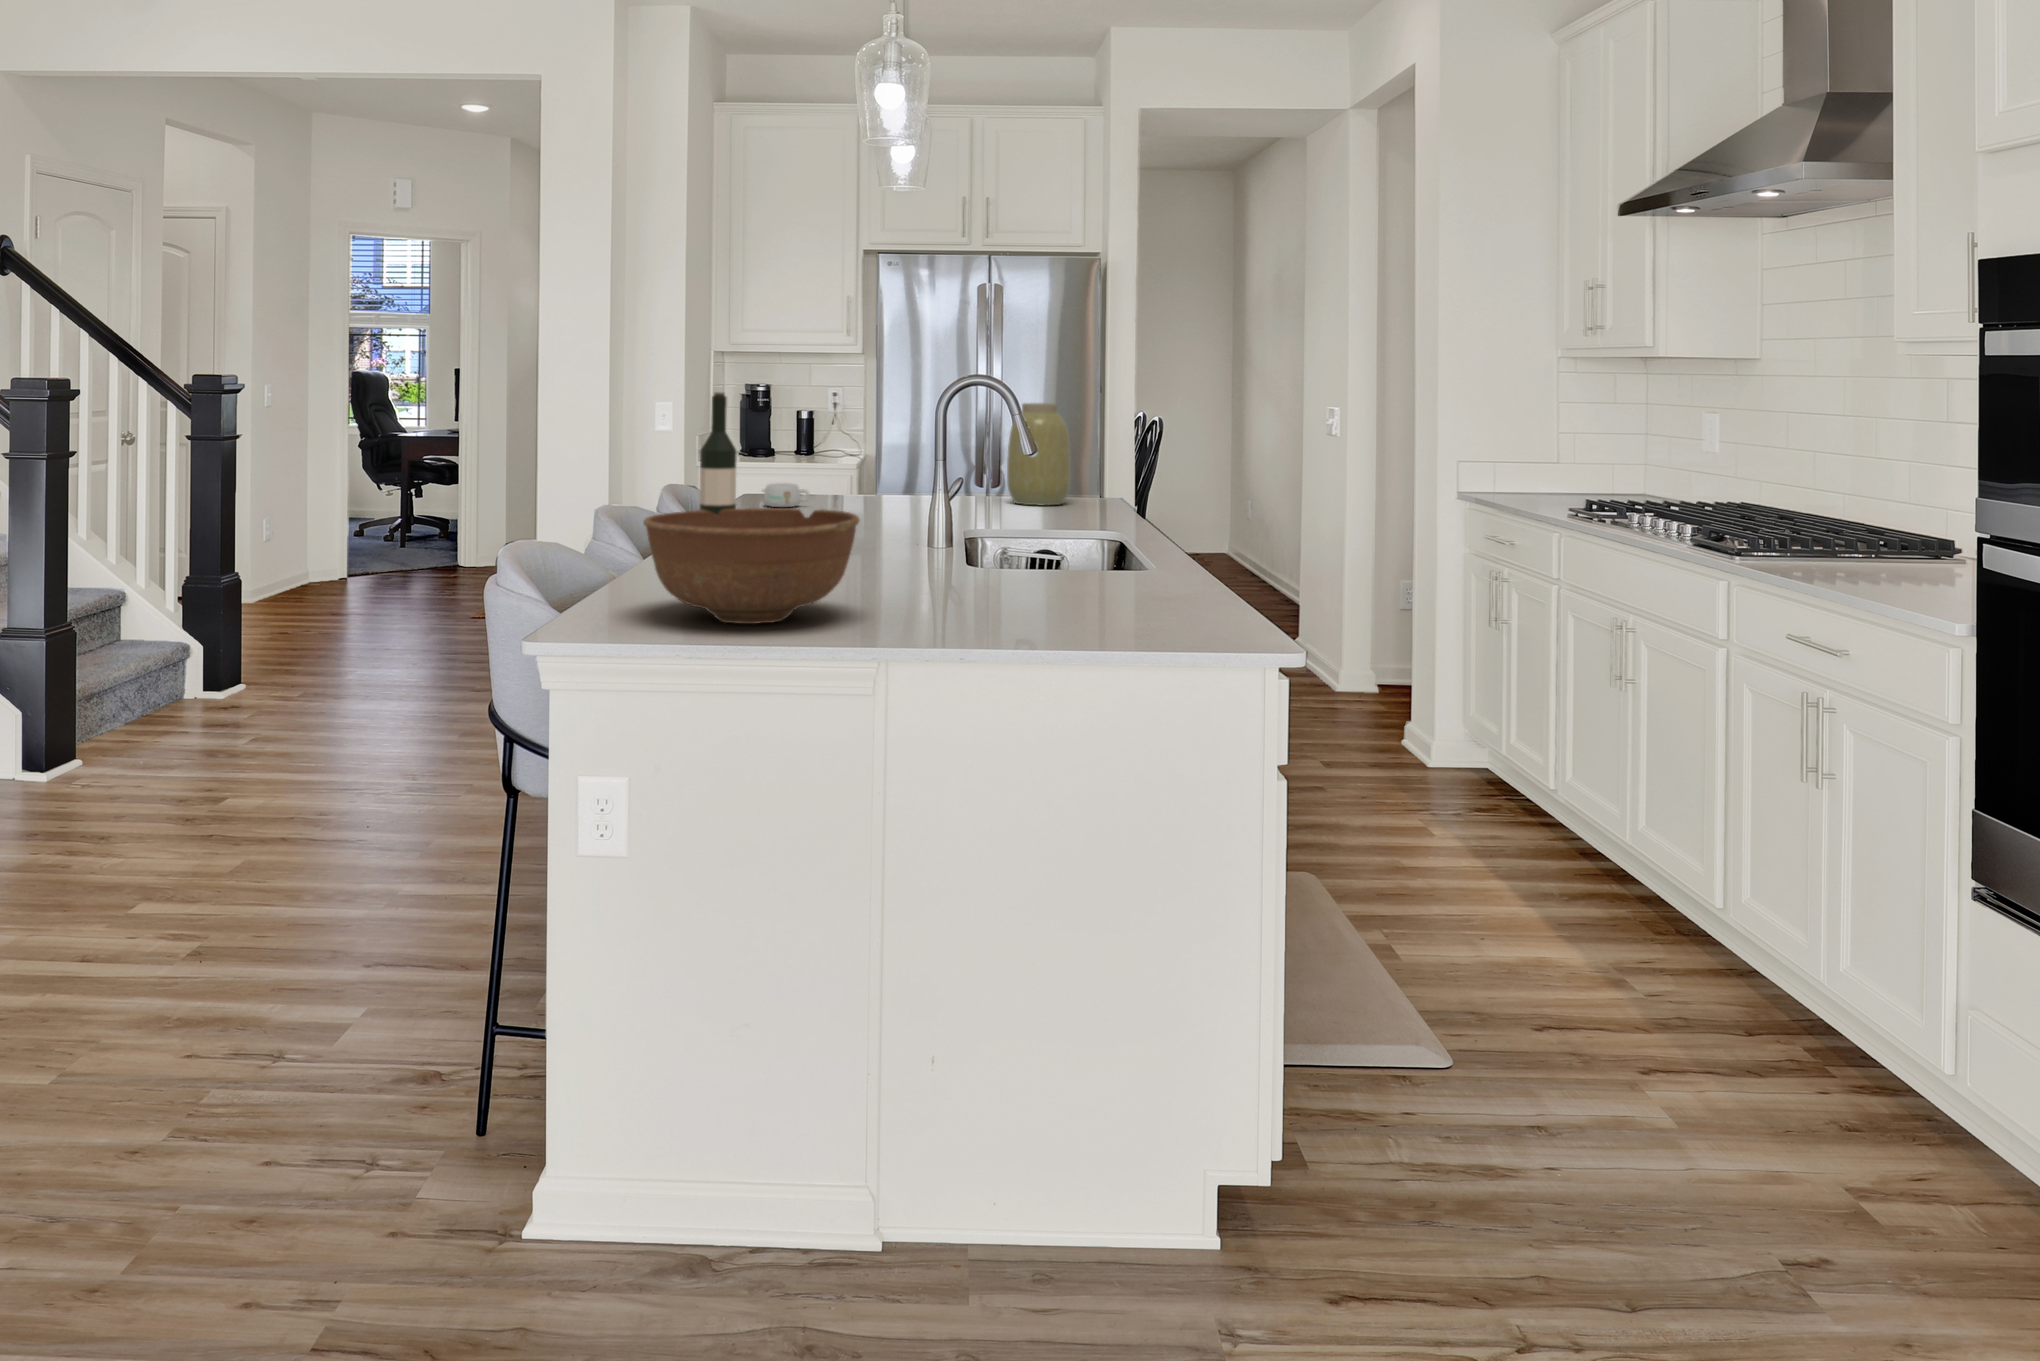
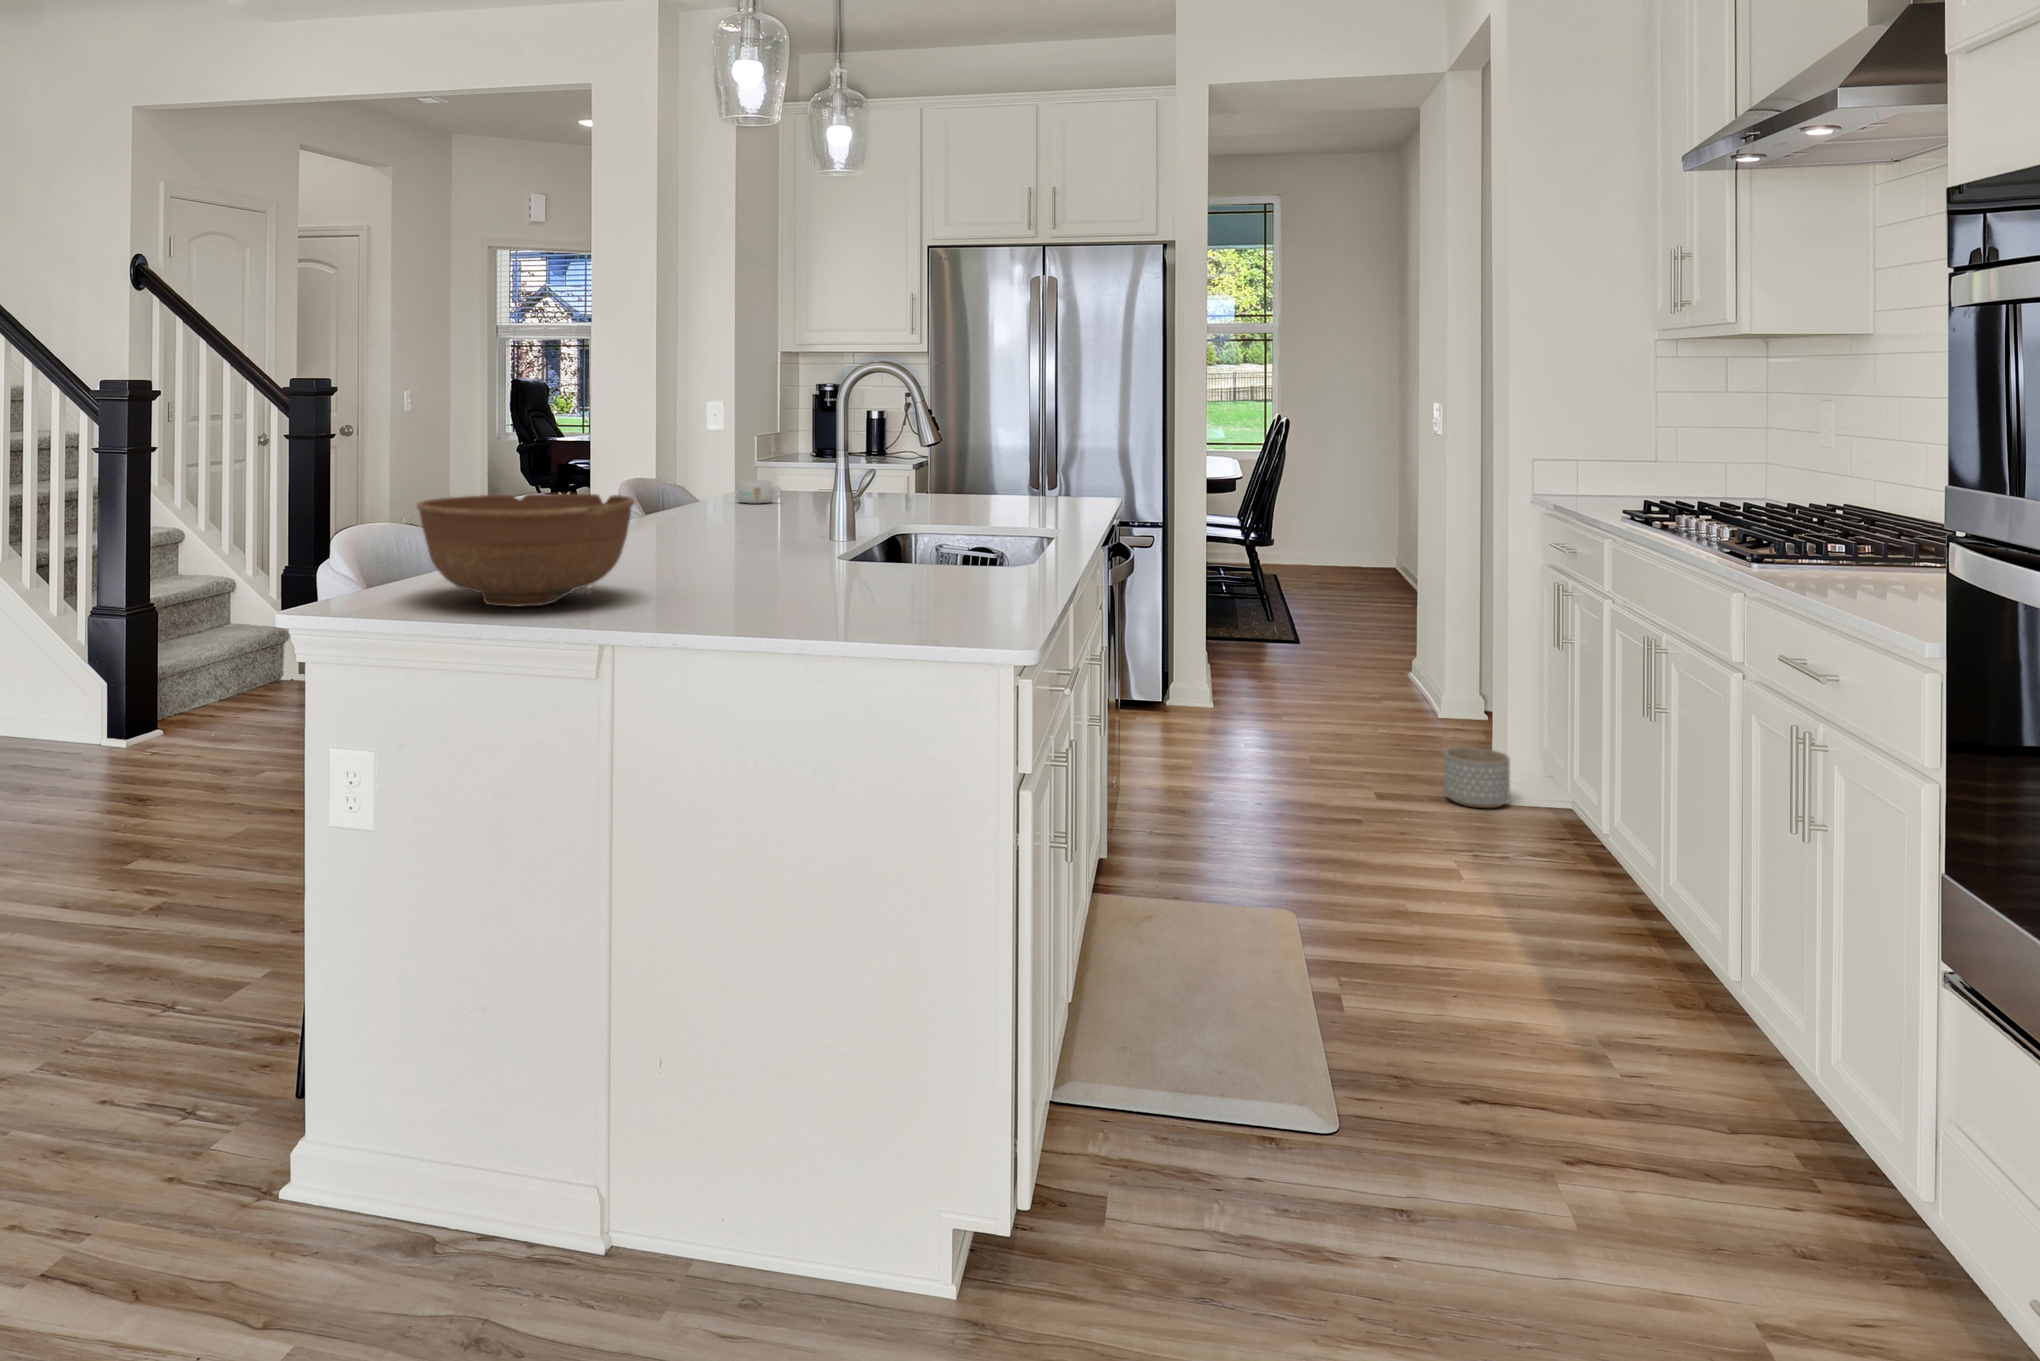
wine bottle: present [700,392,737,515] -> none [646,387,681,517]
vase: present [1007,403,1071,505] -> none [992,400,1059,506]
planter: none [1393,719,1450,773] -> present [1444,747,1510,808]

